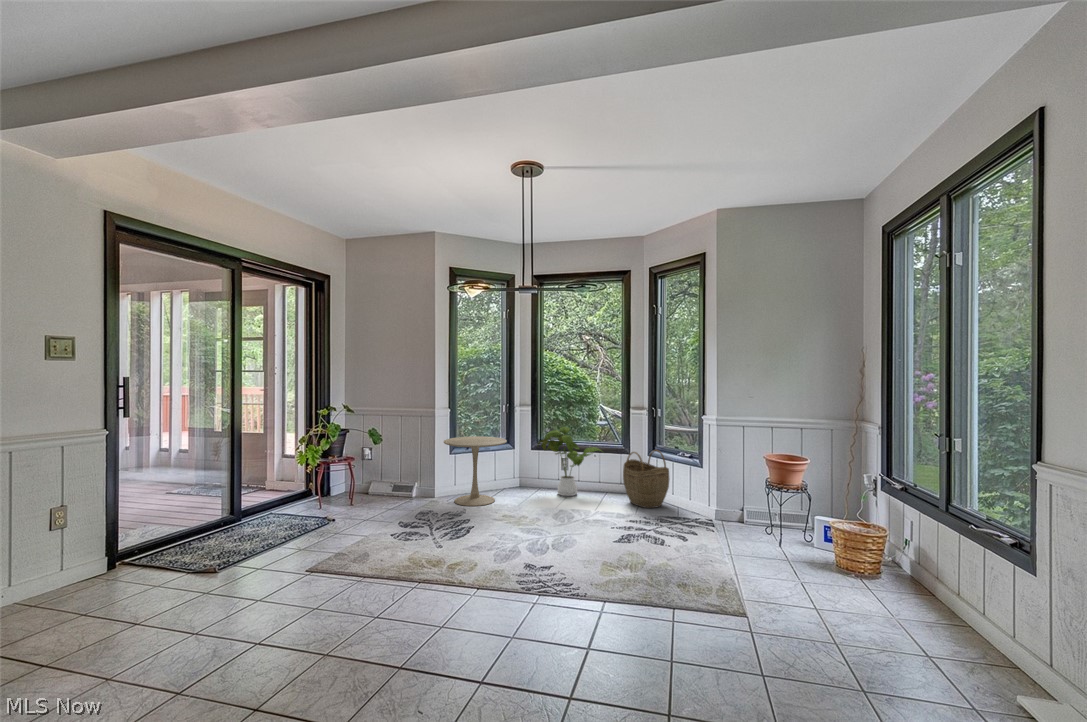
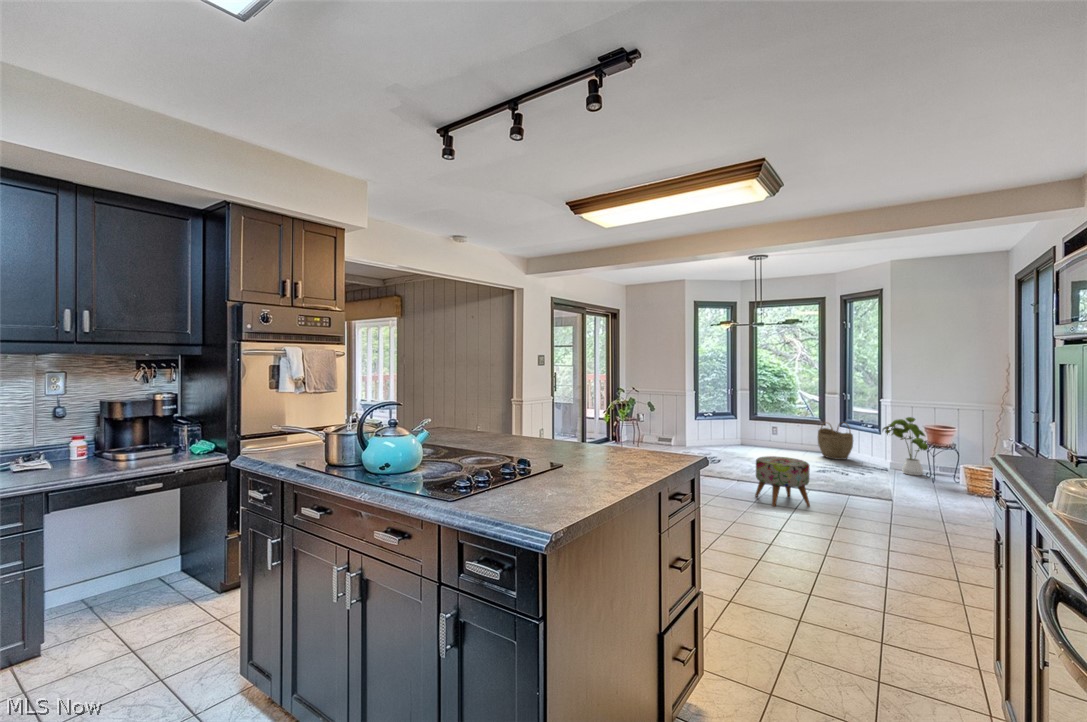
house plant: present [538,427,600,496] -> present [882,417,928,475]
side table: present [444,436,507,506] -> none [692,409,734,451]
ottoman: none [489,549,597,687] -> present [755,456,810,507]

